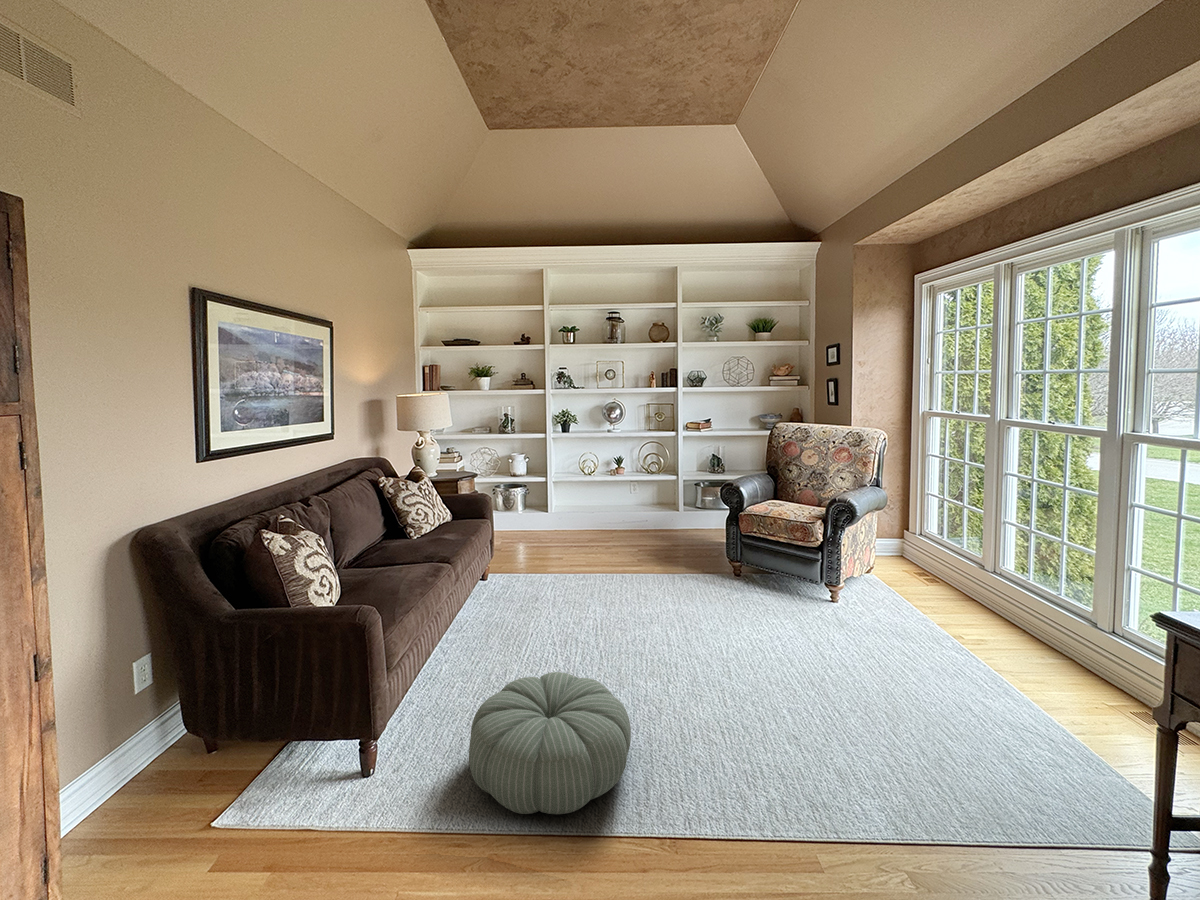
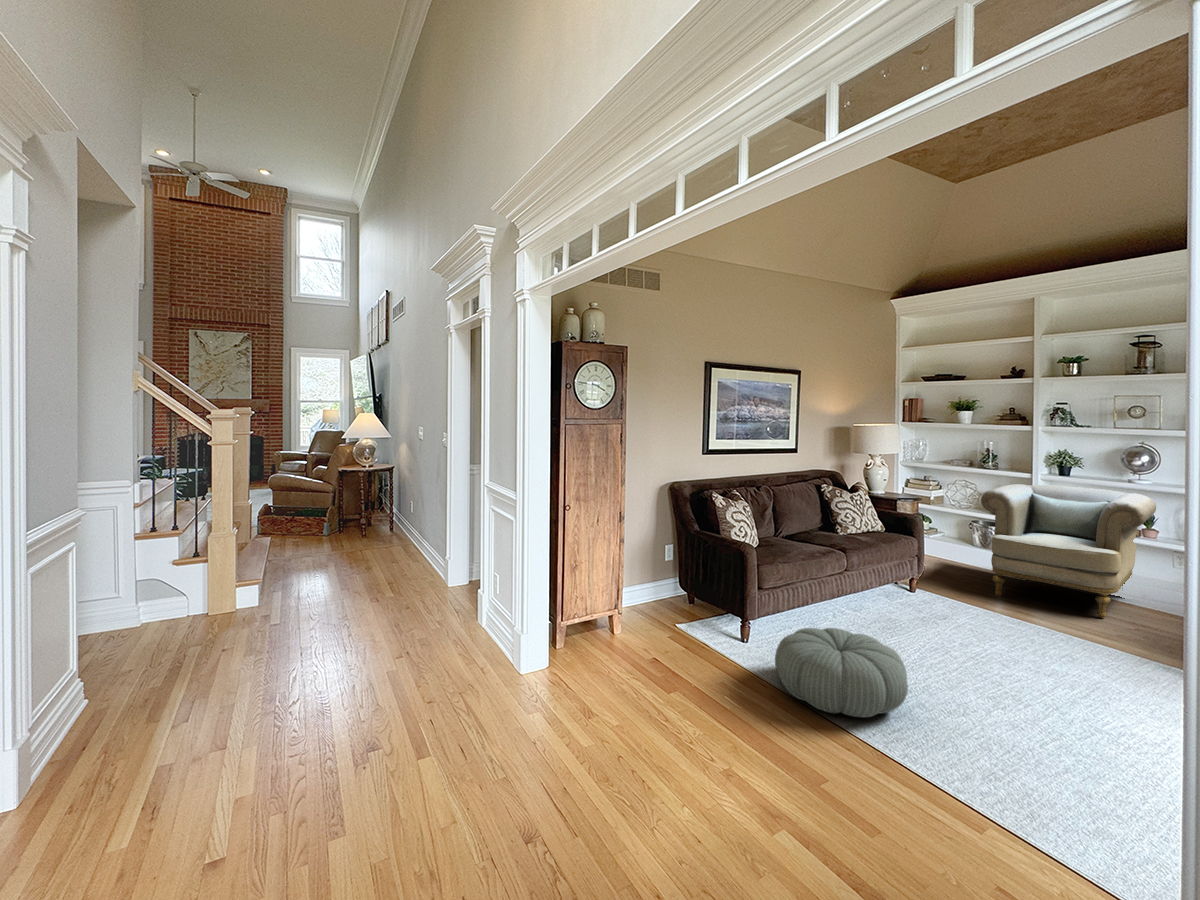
armchair: none [526,443,640,555] -> present [981,484,1156,618]

